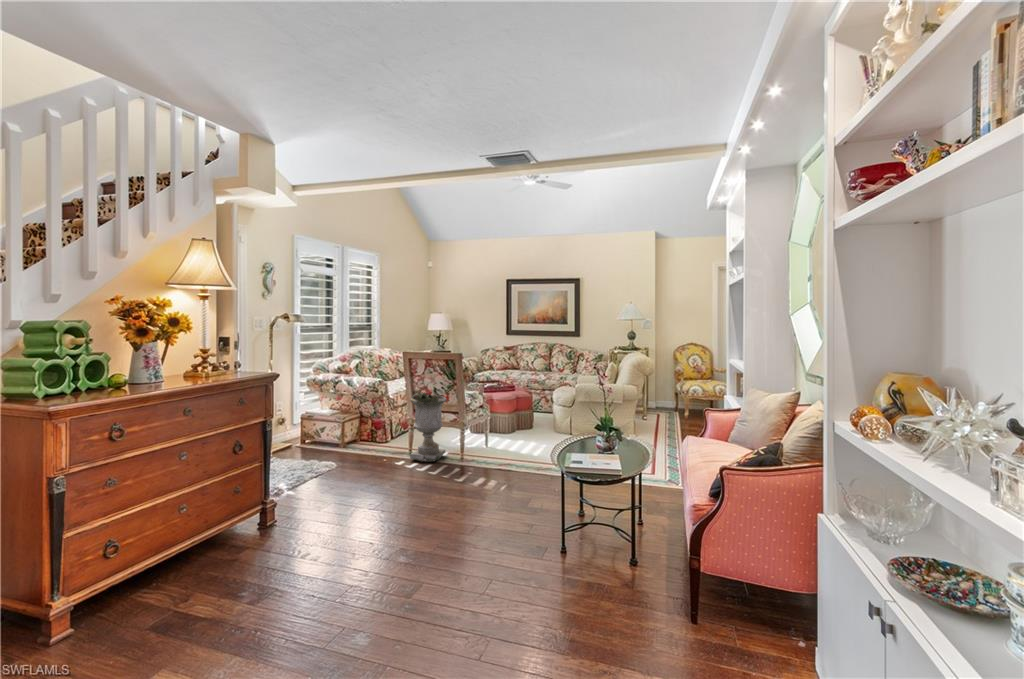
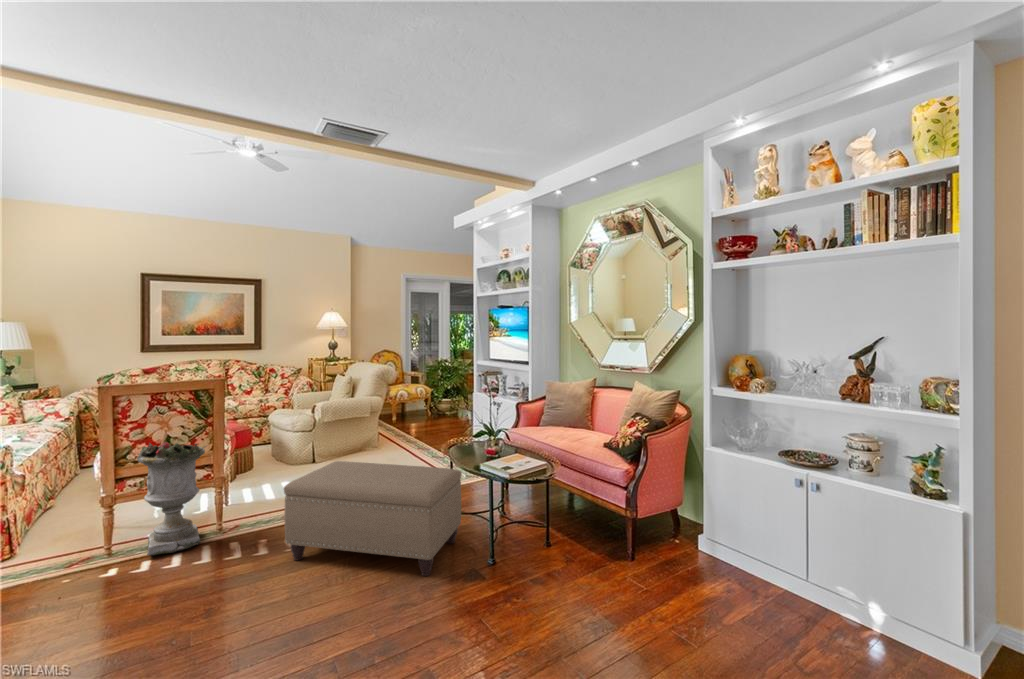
ottoman: none [452,427,569,535] -> present [284,461,462,576]

